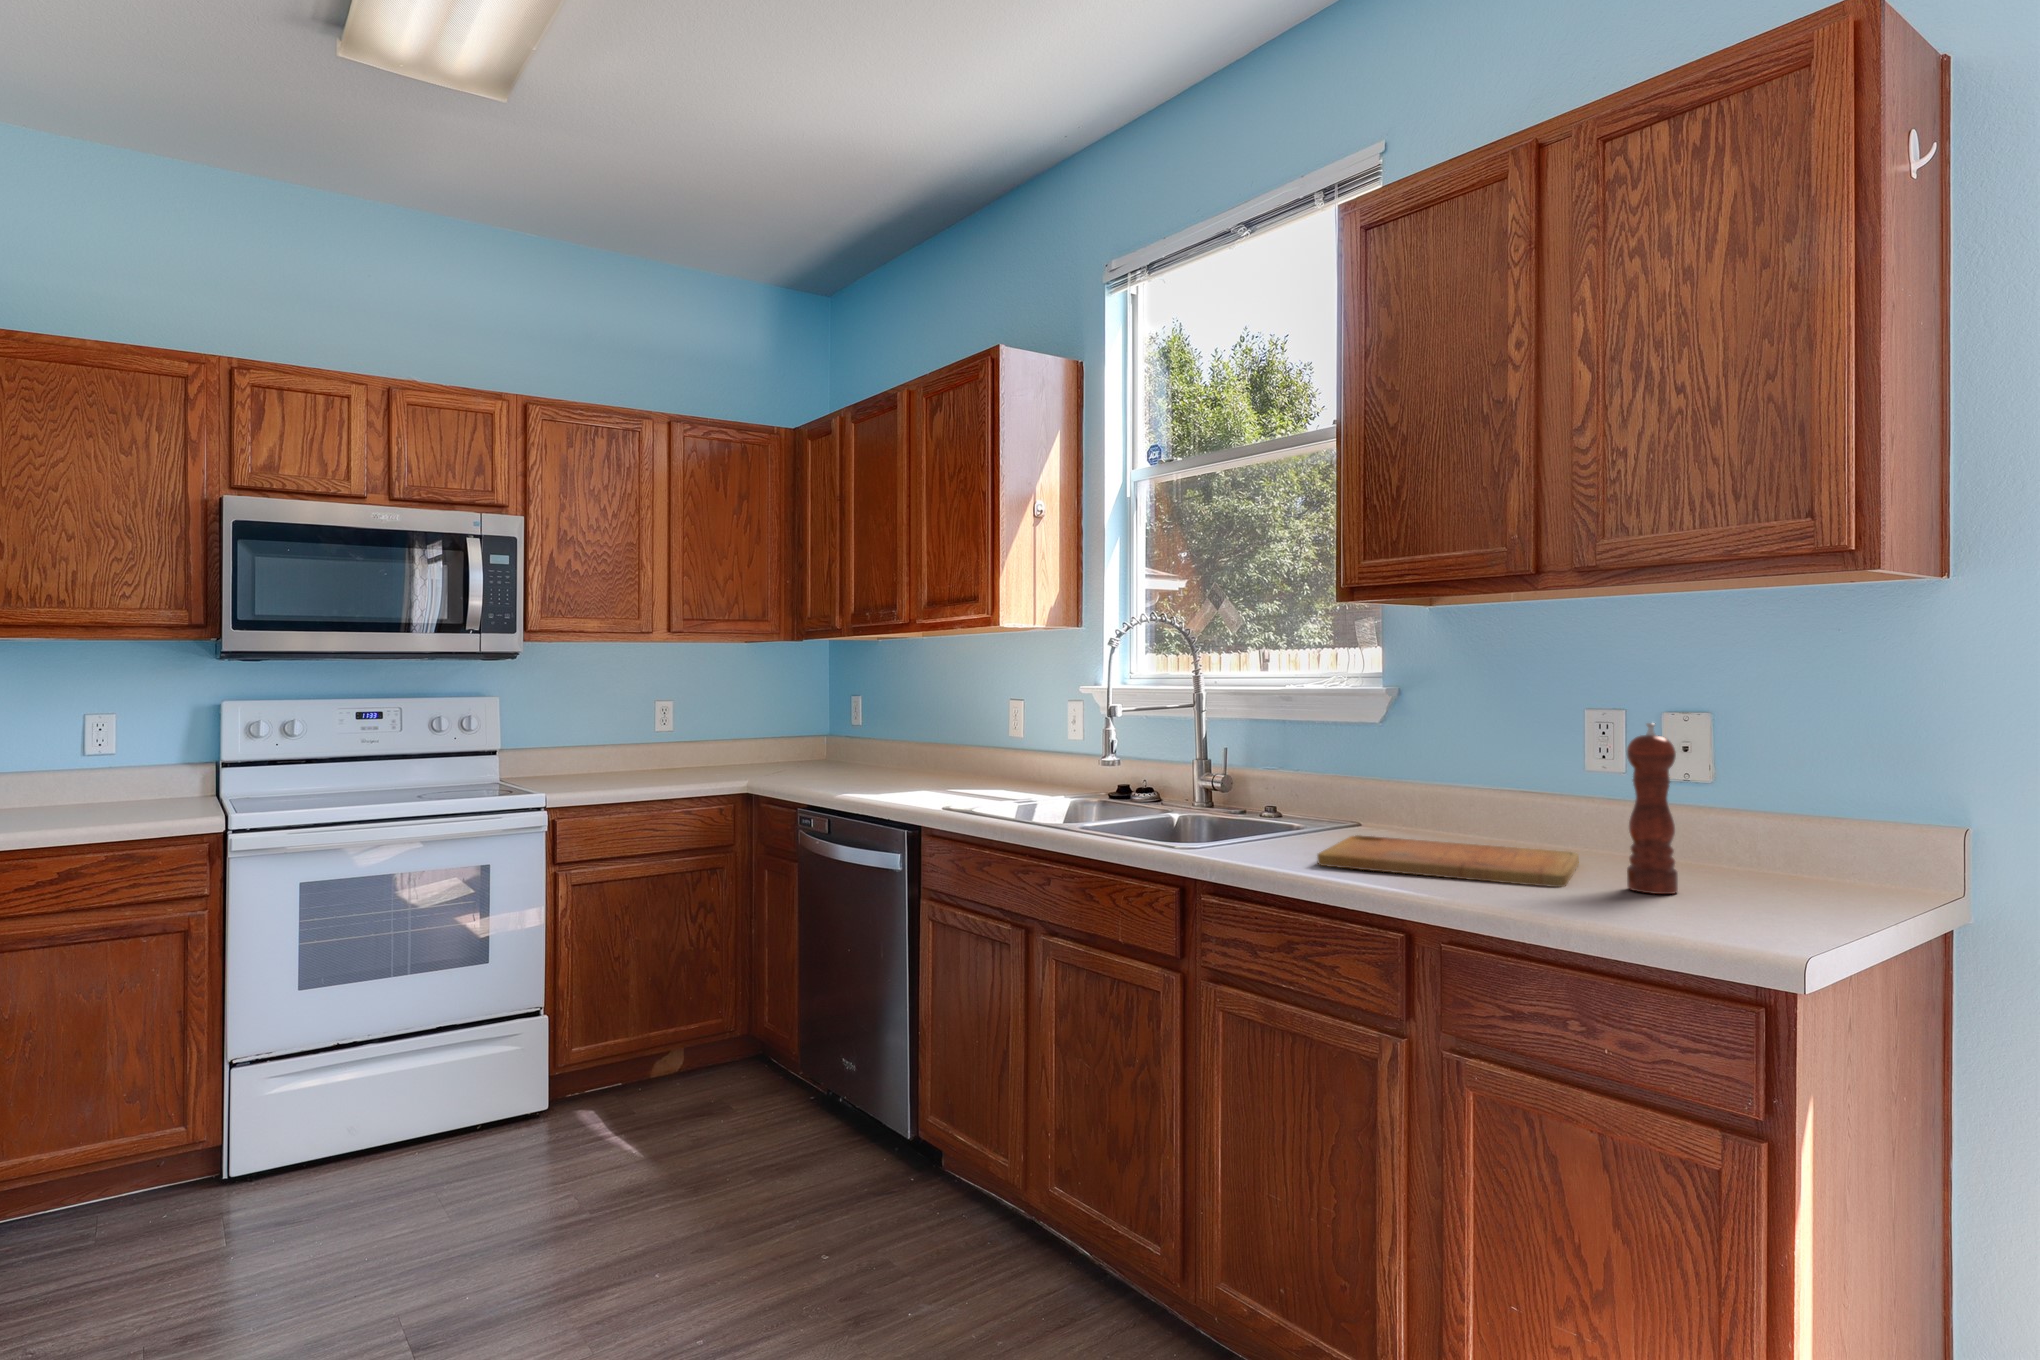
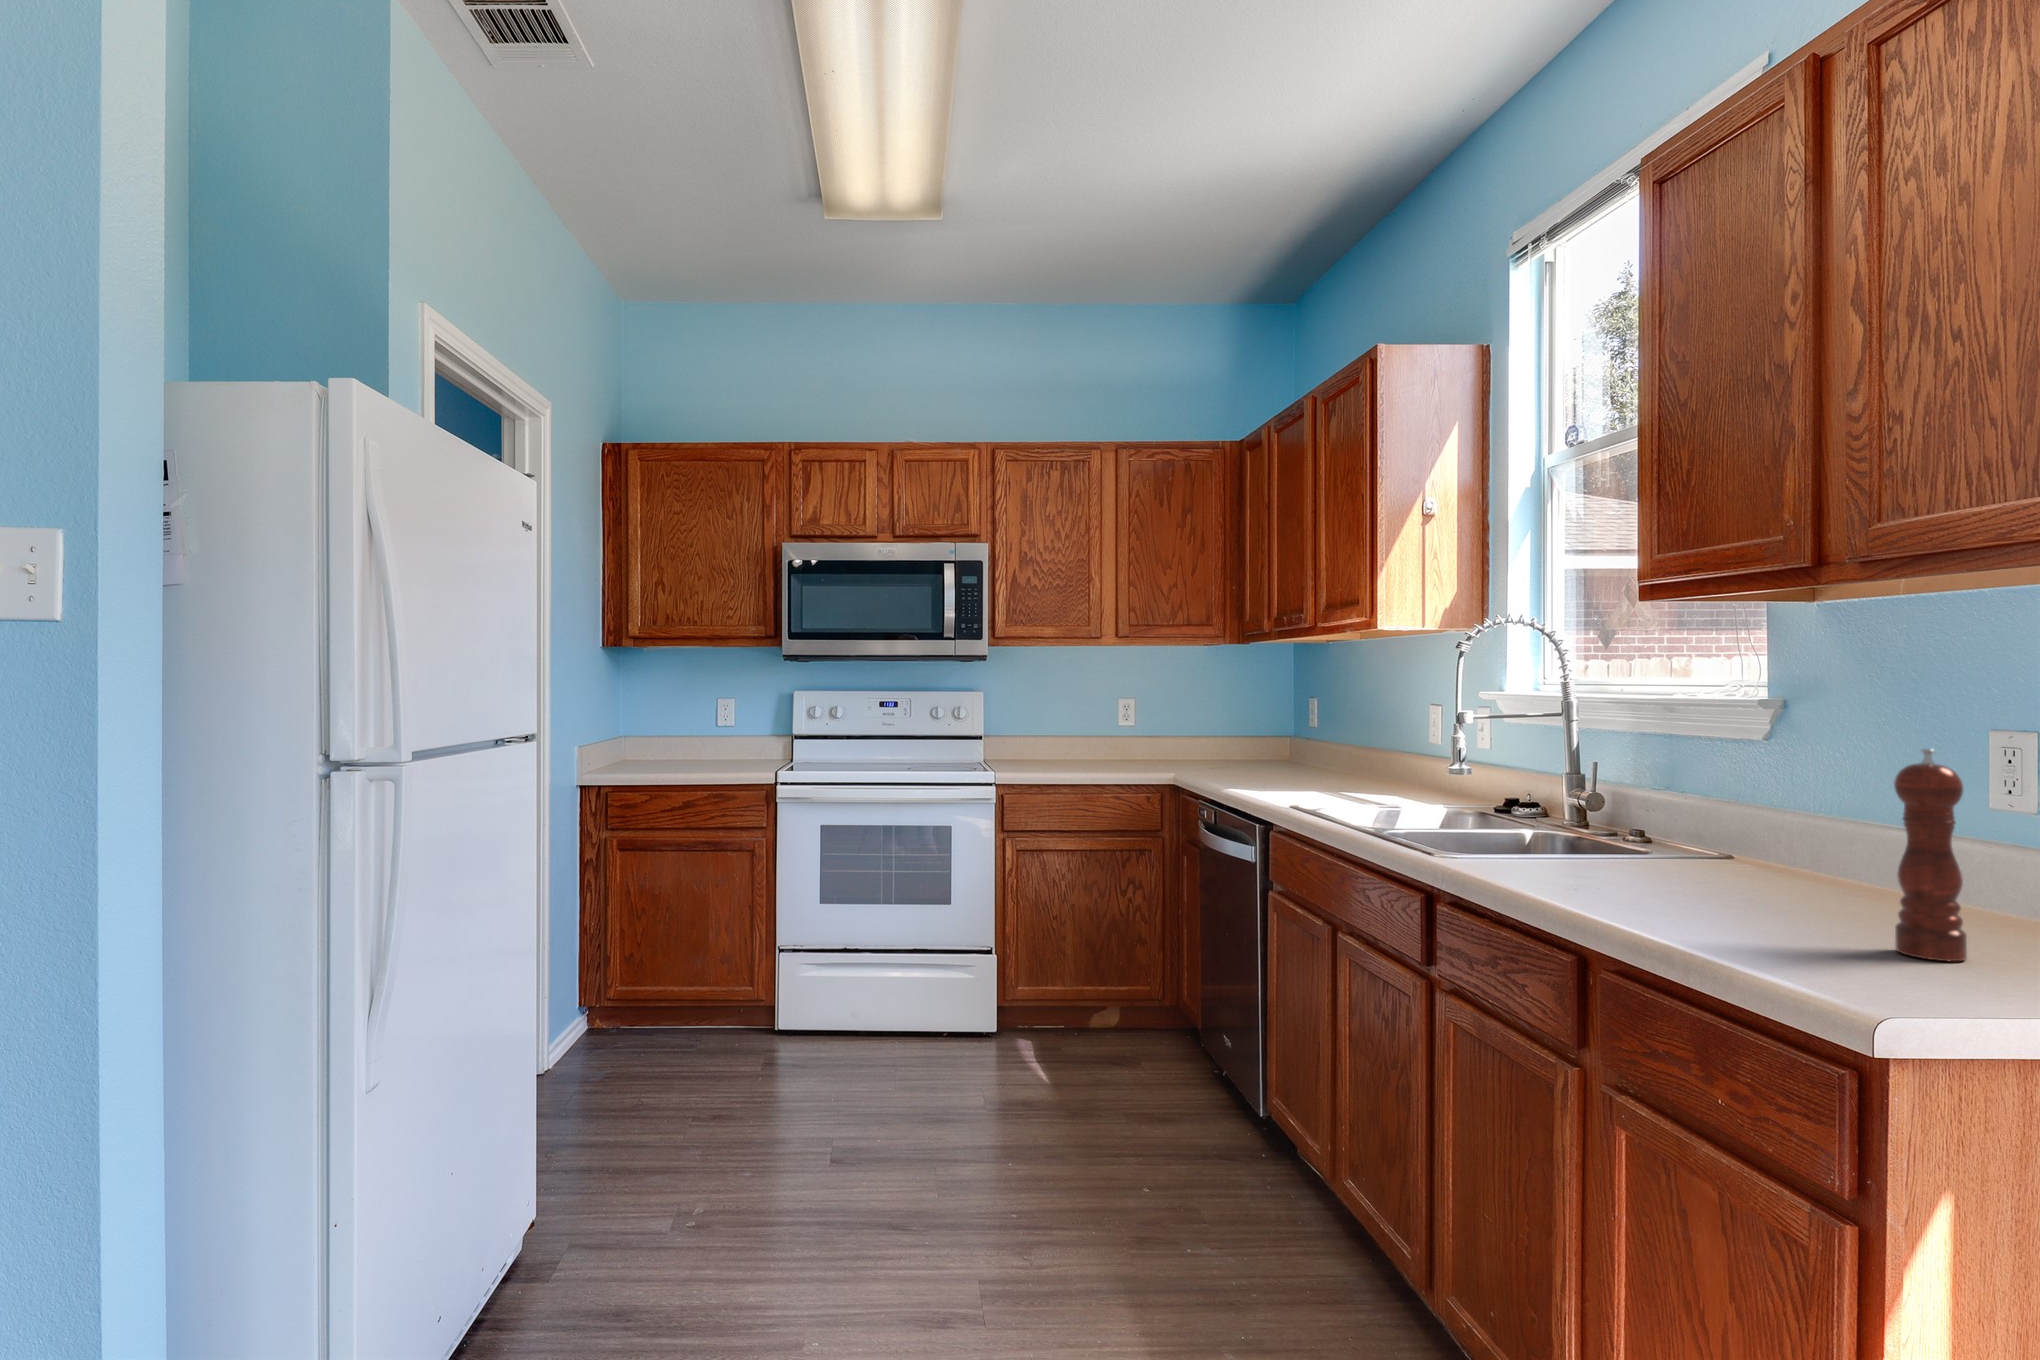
cutting board: present [1317,835,1579,887] -> none [1549,862,1909,939]

